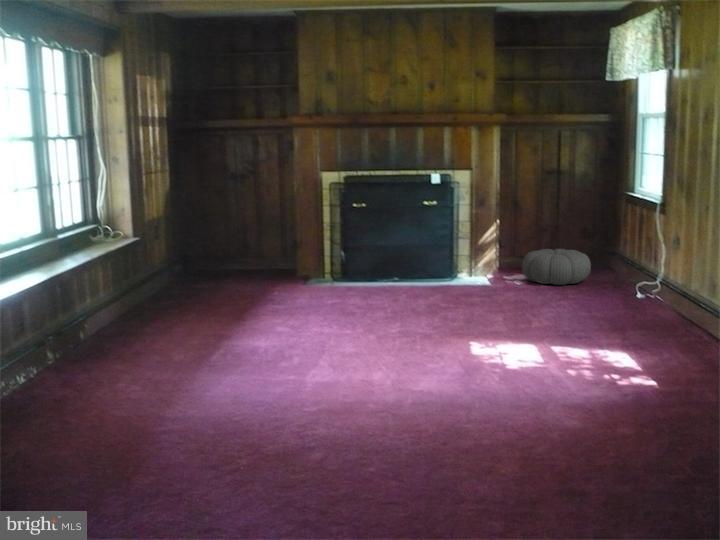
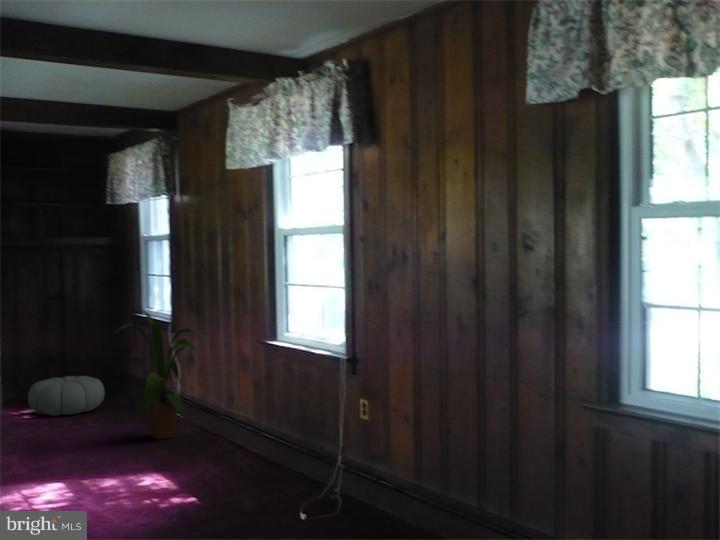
house plant: none [592,188,697,320] -> present [118,310,201,440]

